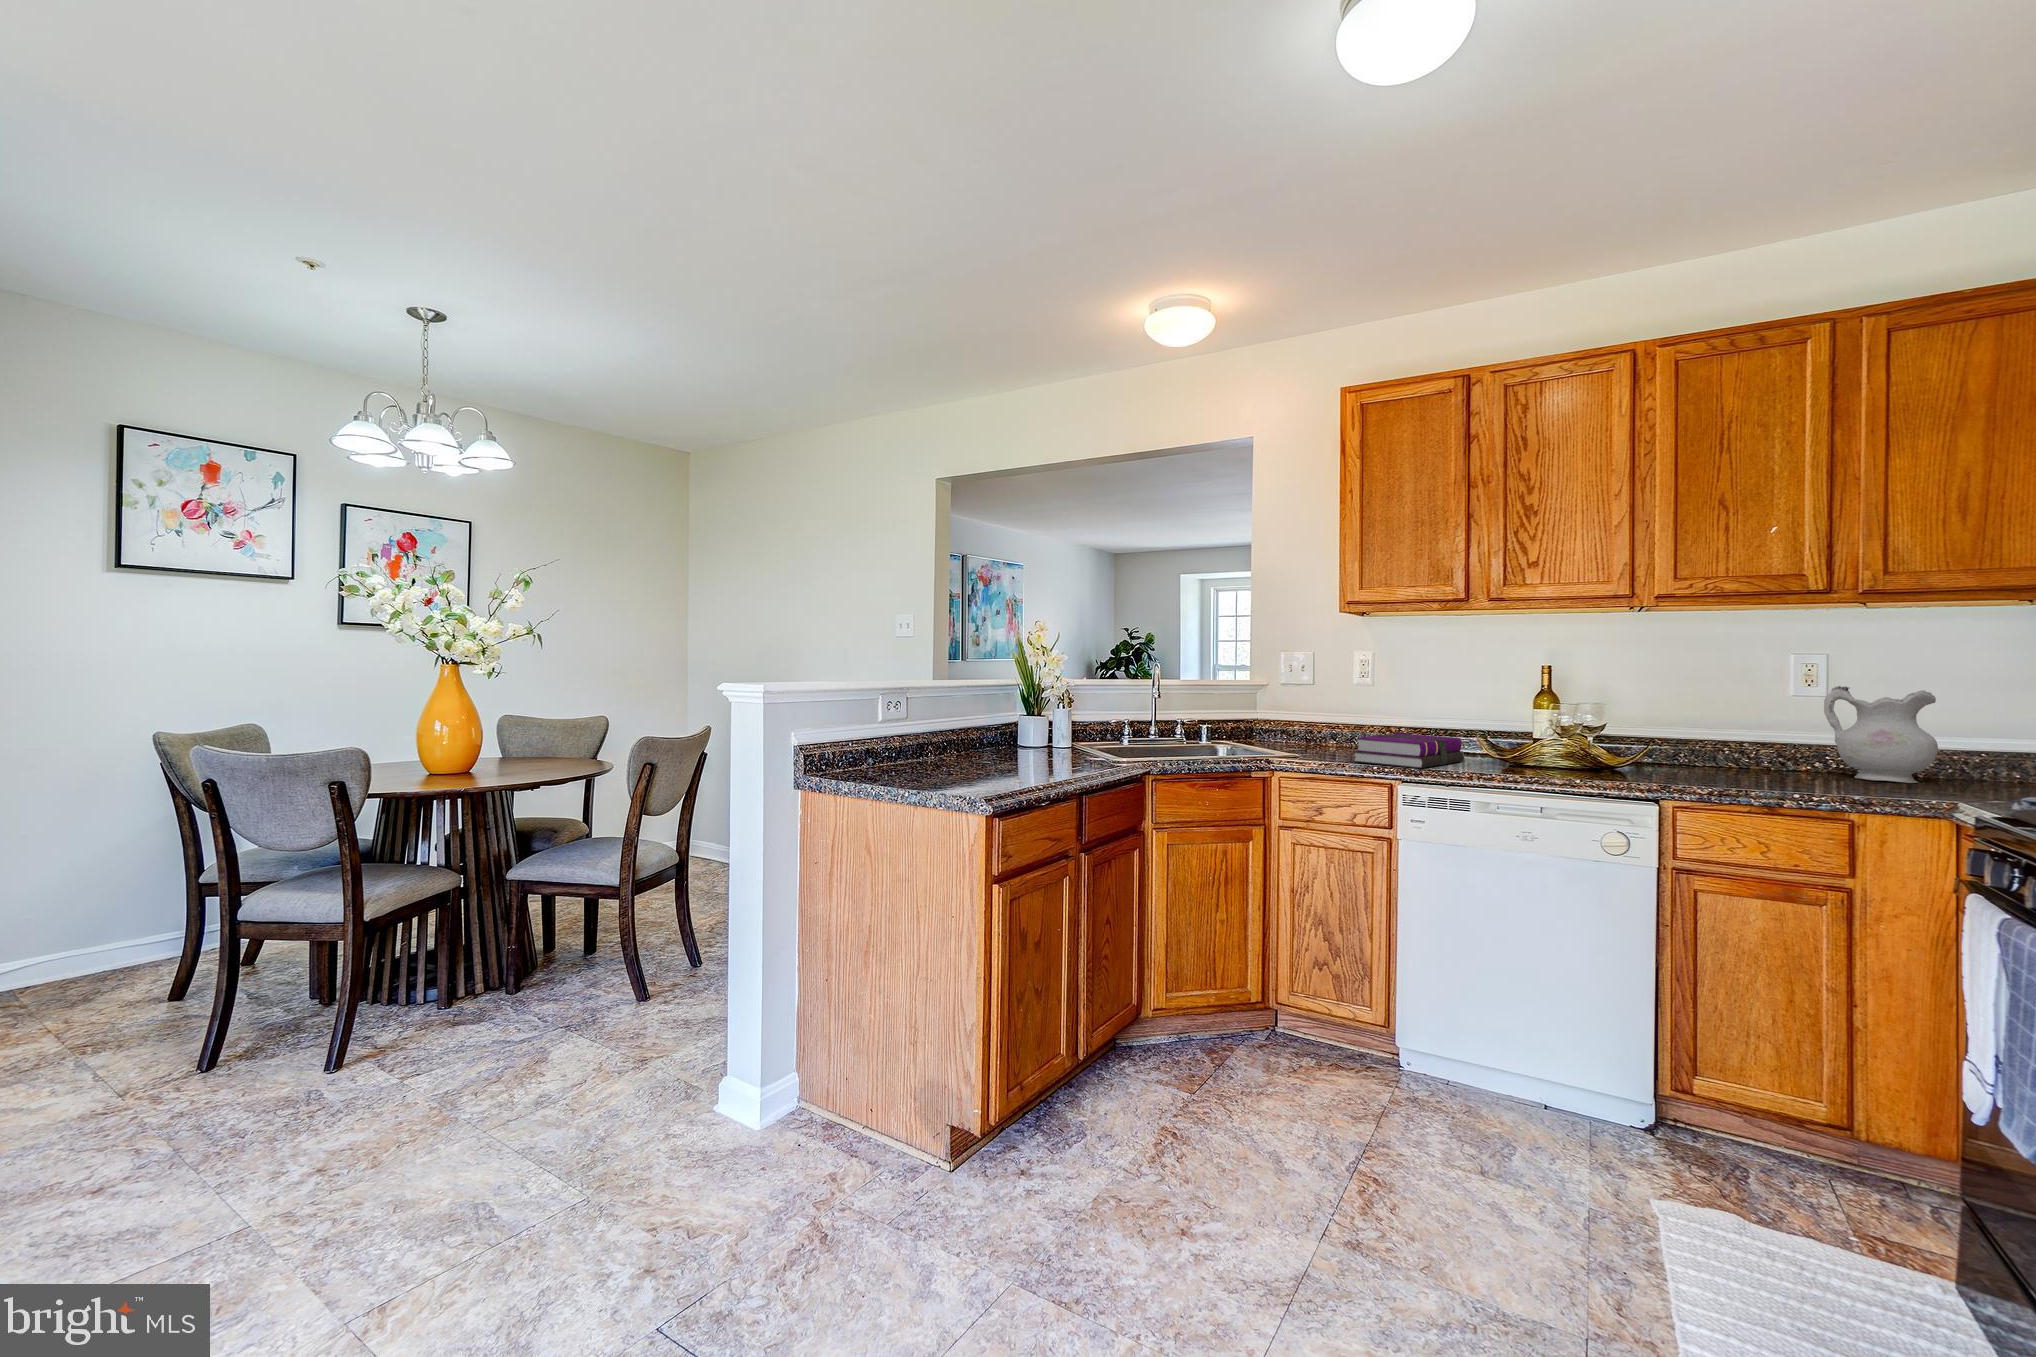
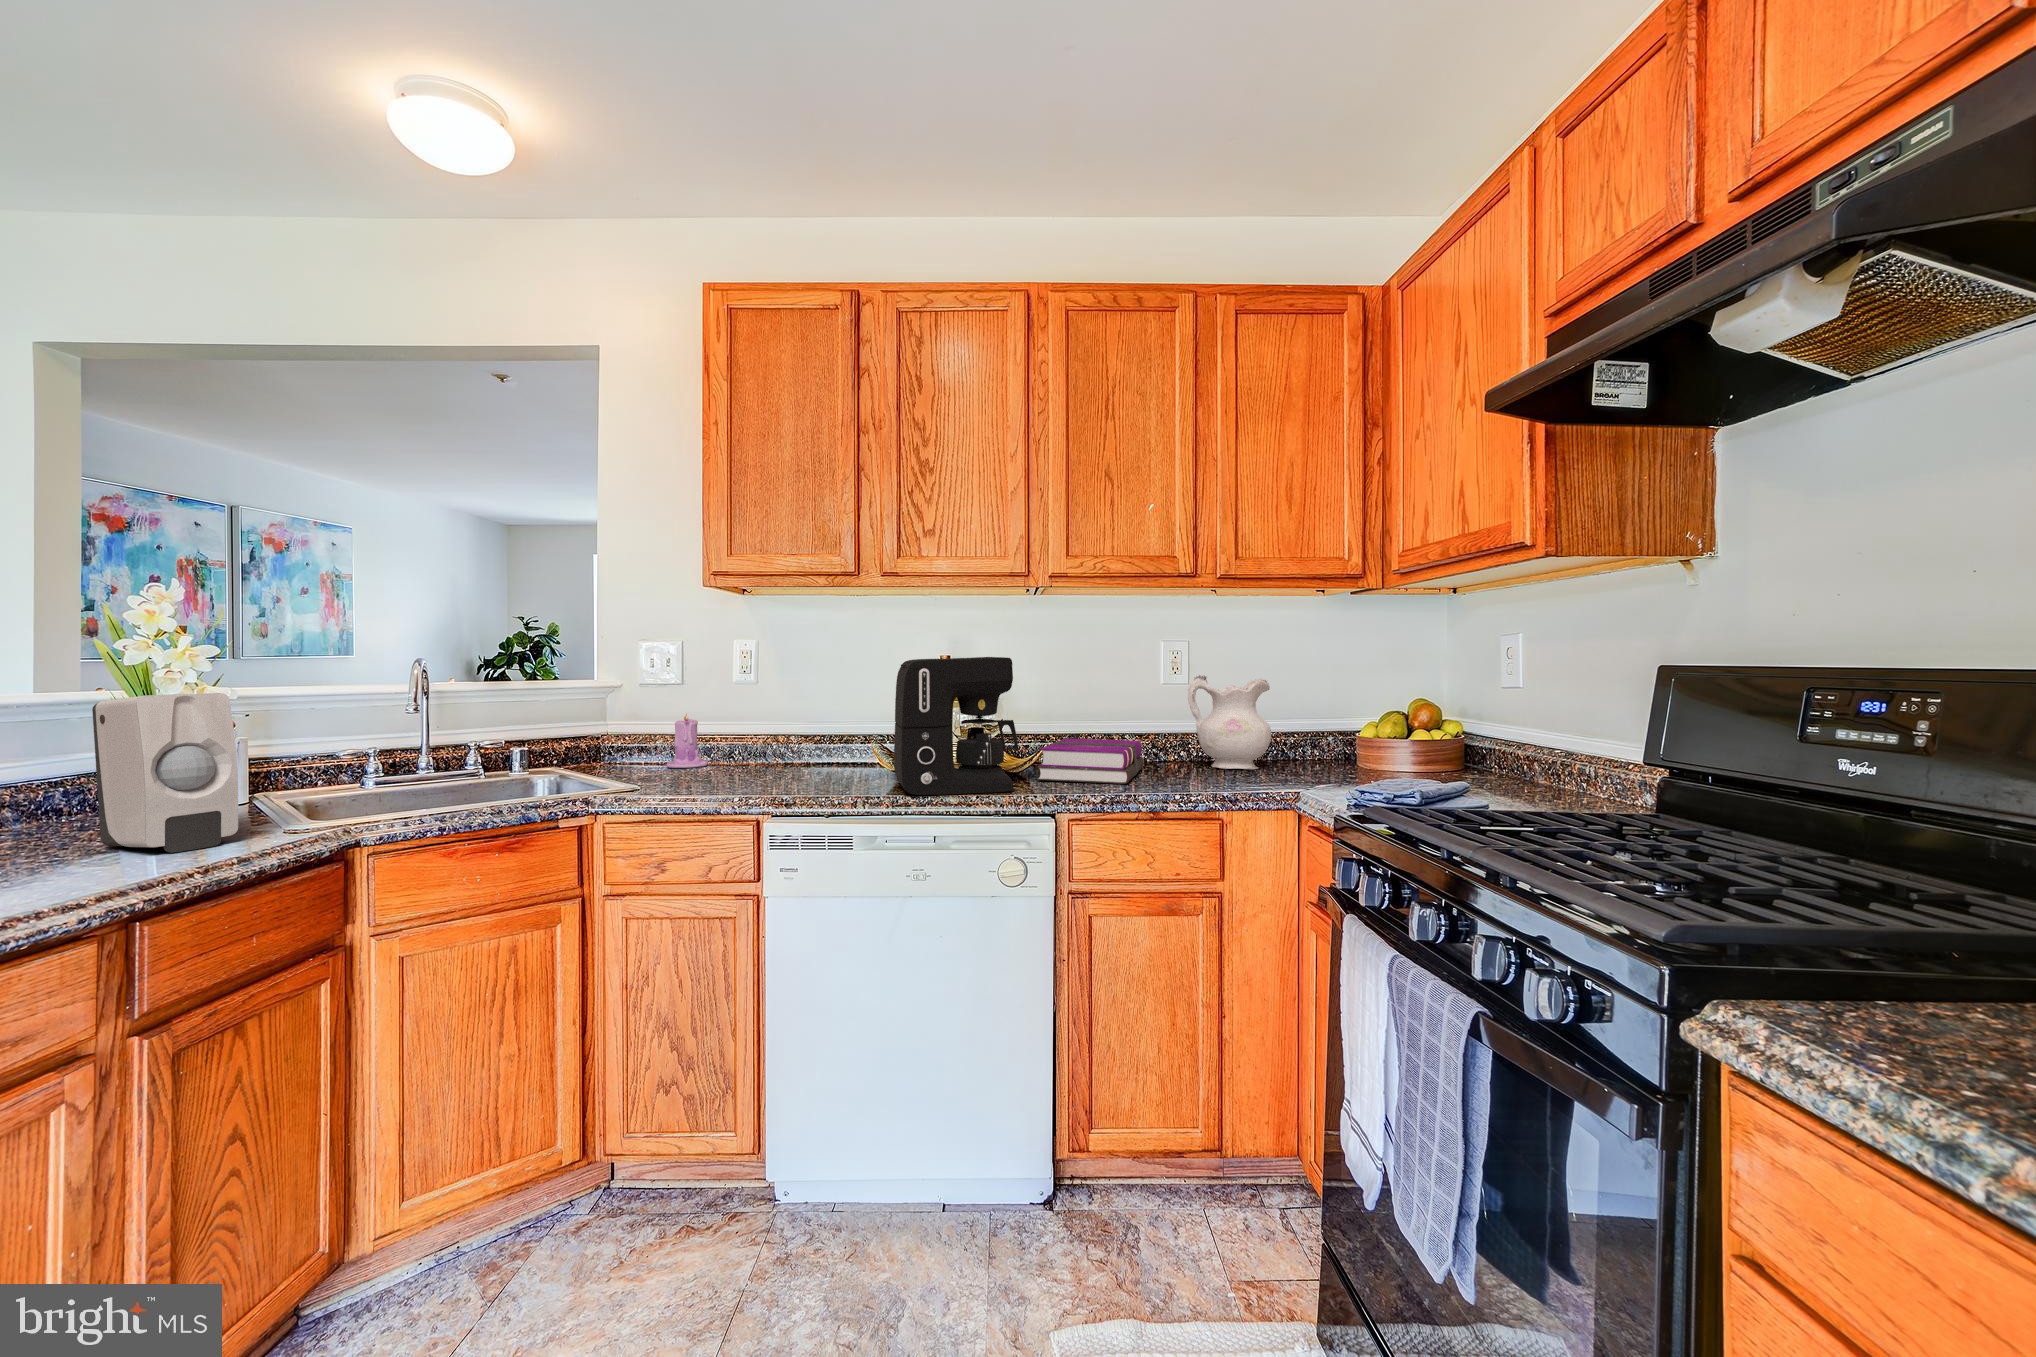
coffee maker: none [1501,667,1621,779] -> present [894,657,1018,795]
soap dispenser: none [1042,685,1105,768] -> present [92,693,238,853]
candle: none [1302,707,1333,749] -> present [666,714,708,768]
hardback book: present [1353,733,1464,768] -> present [1037,738,1144,784]

